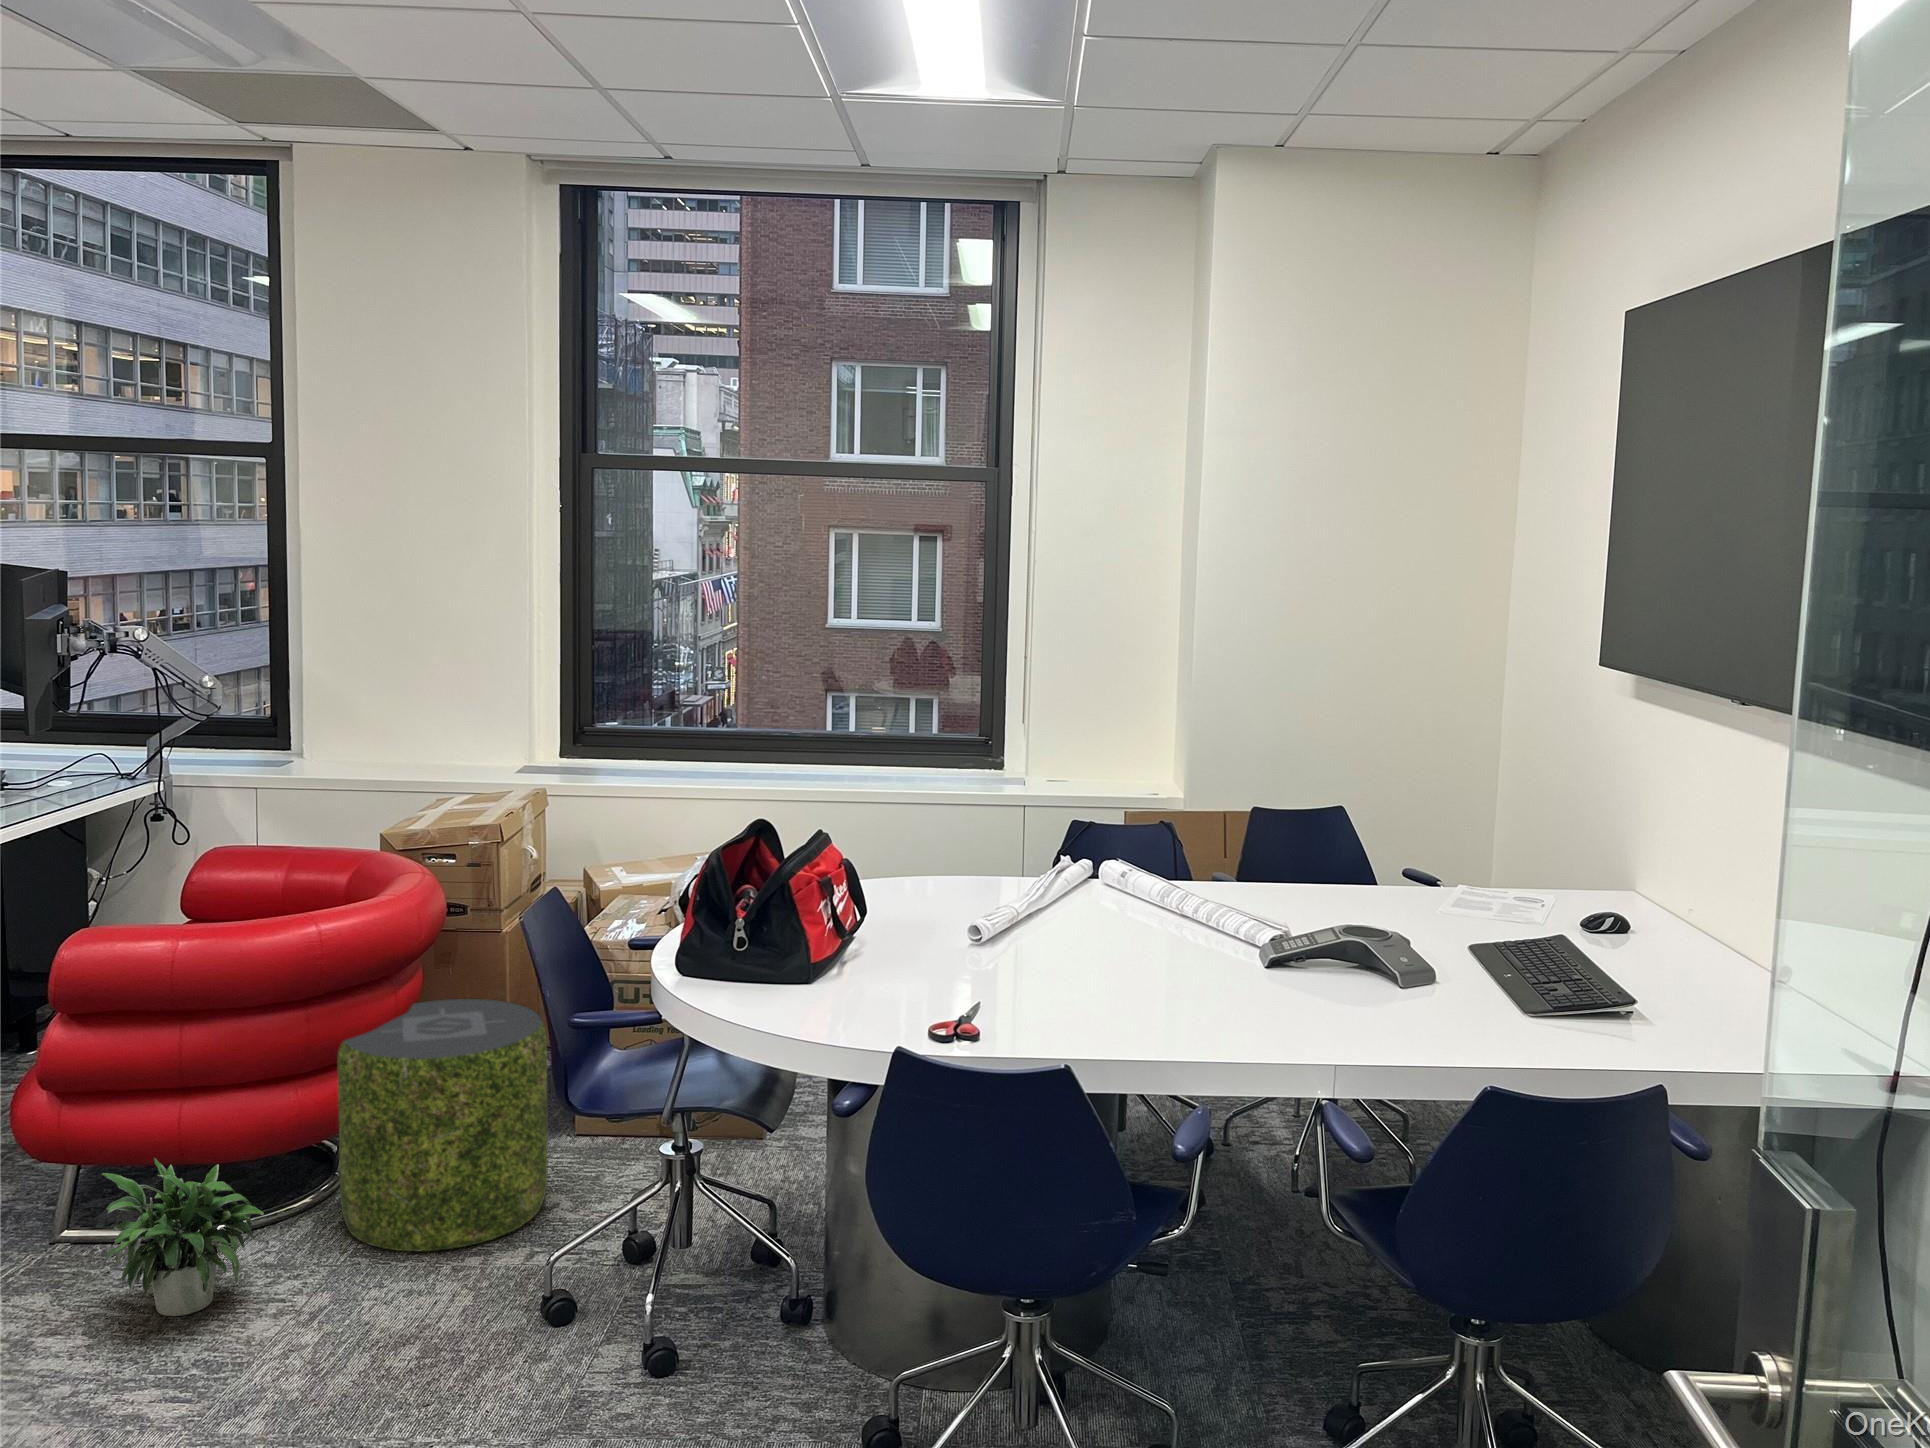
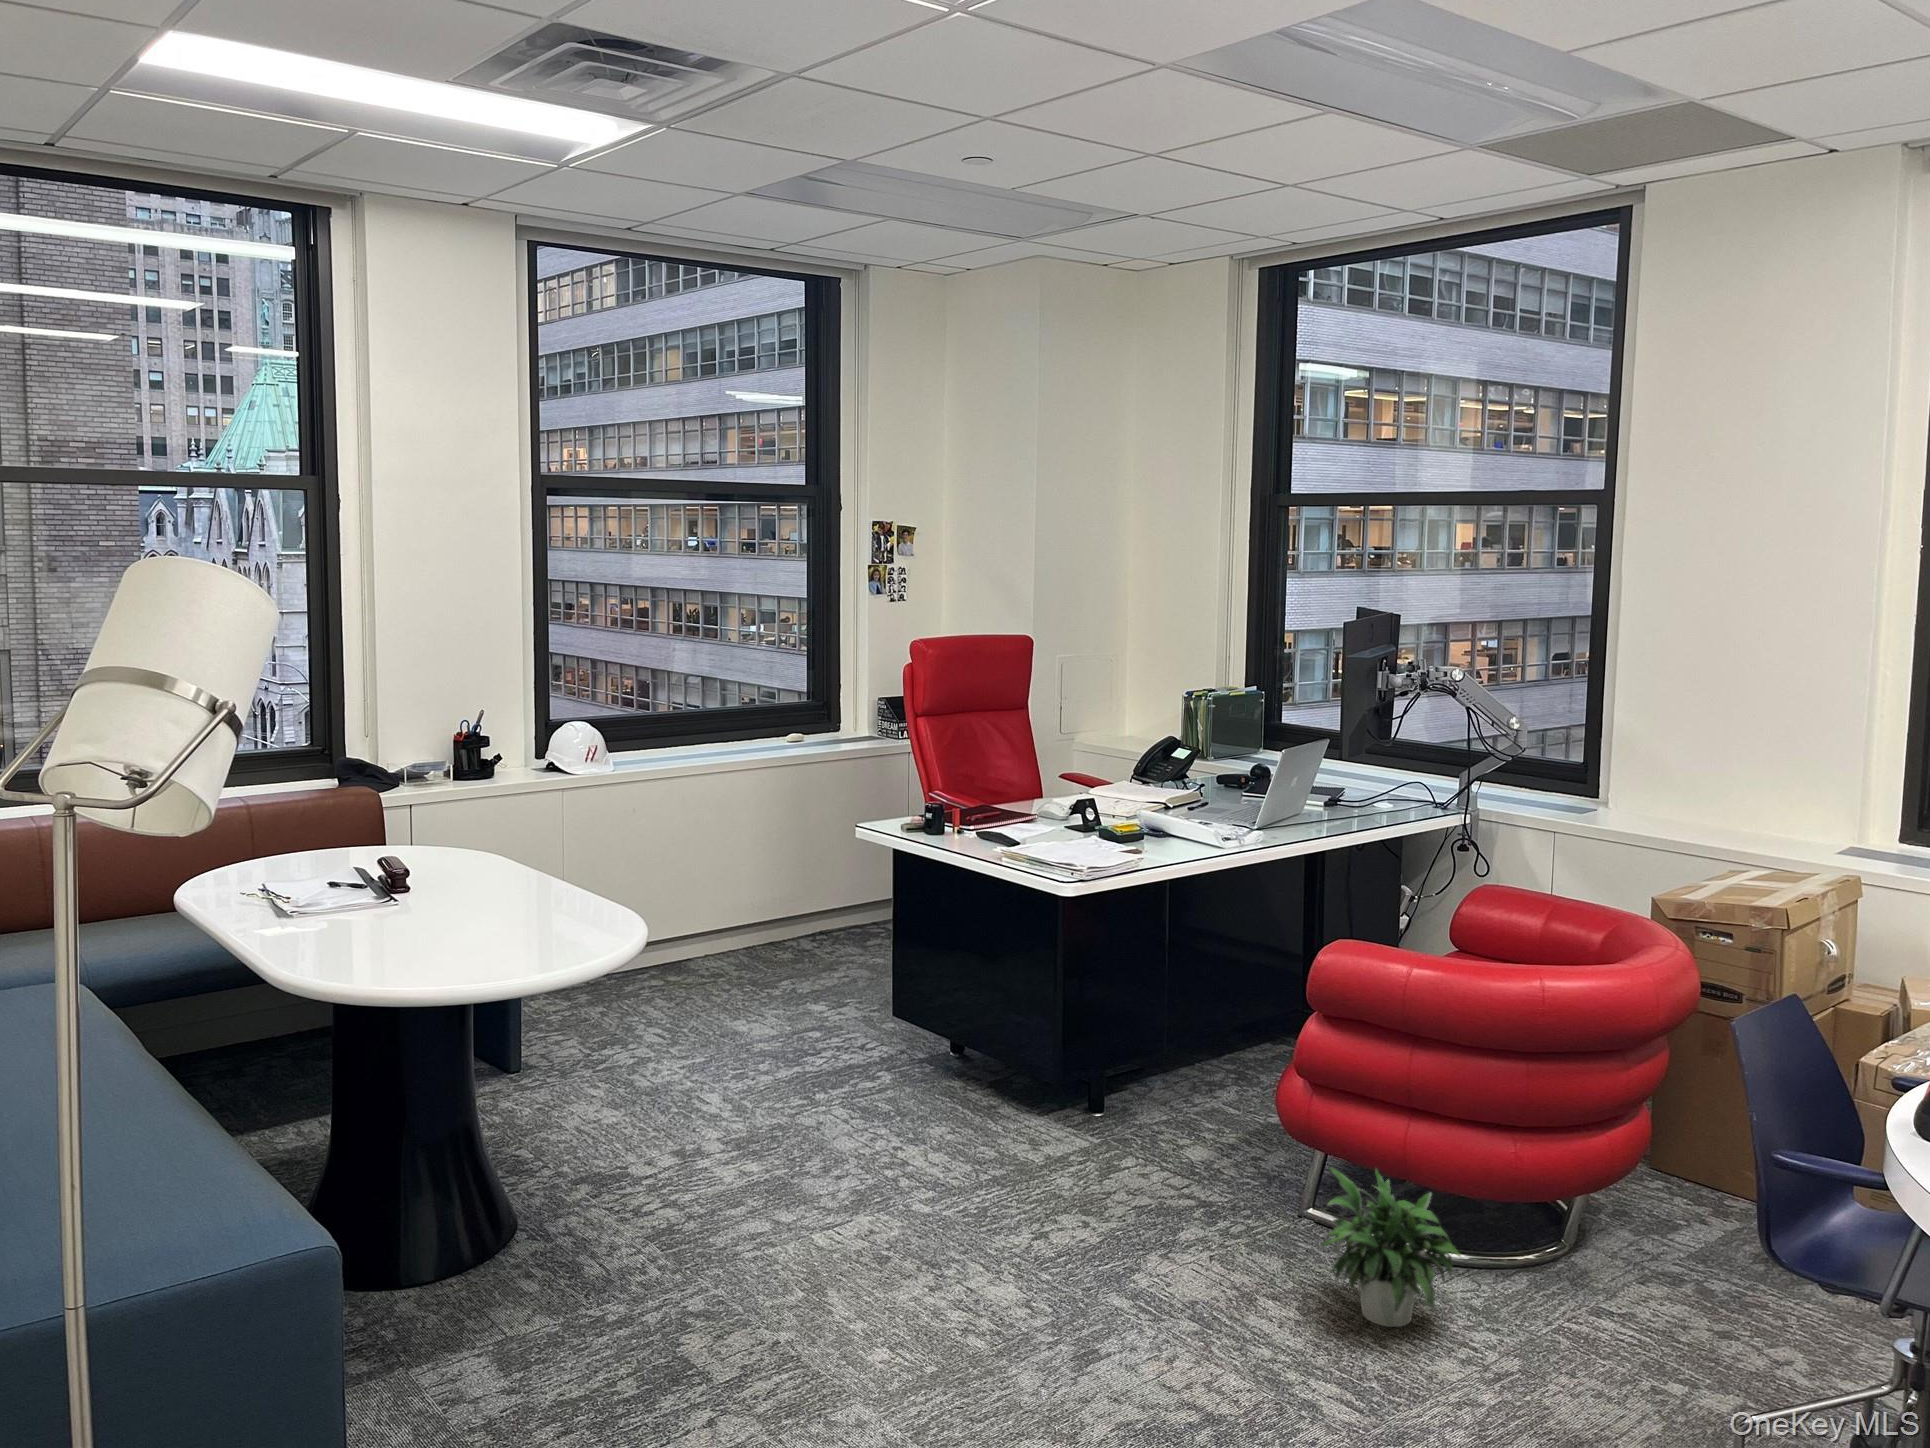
pouf: present [338,998,548,1251] -> none [1553,1084,1799,1374]

